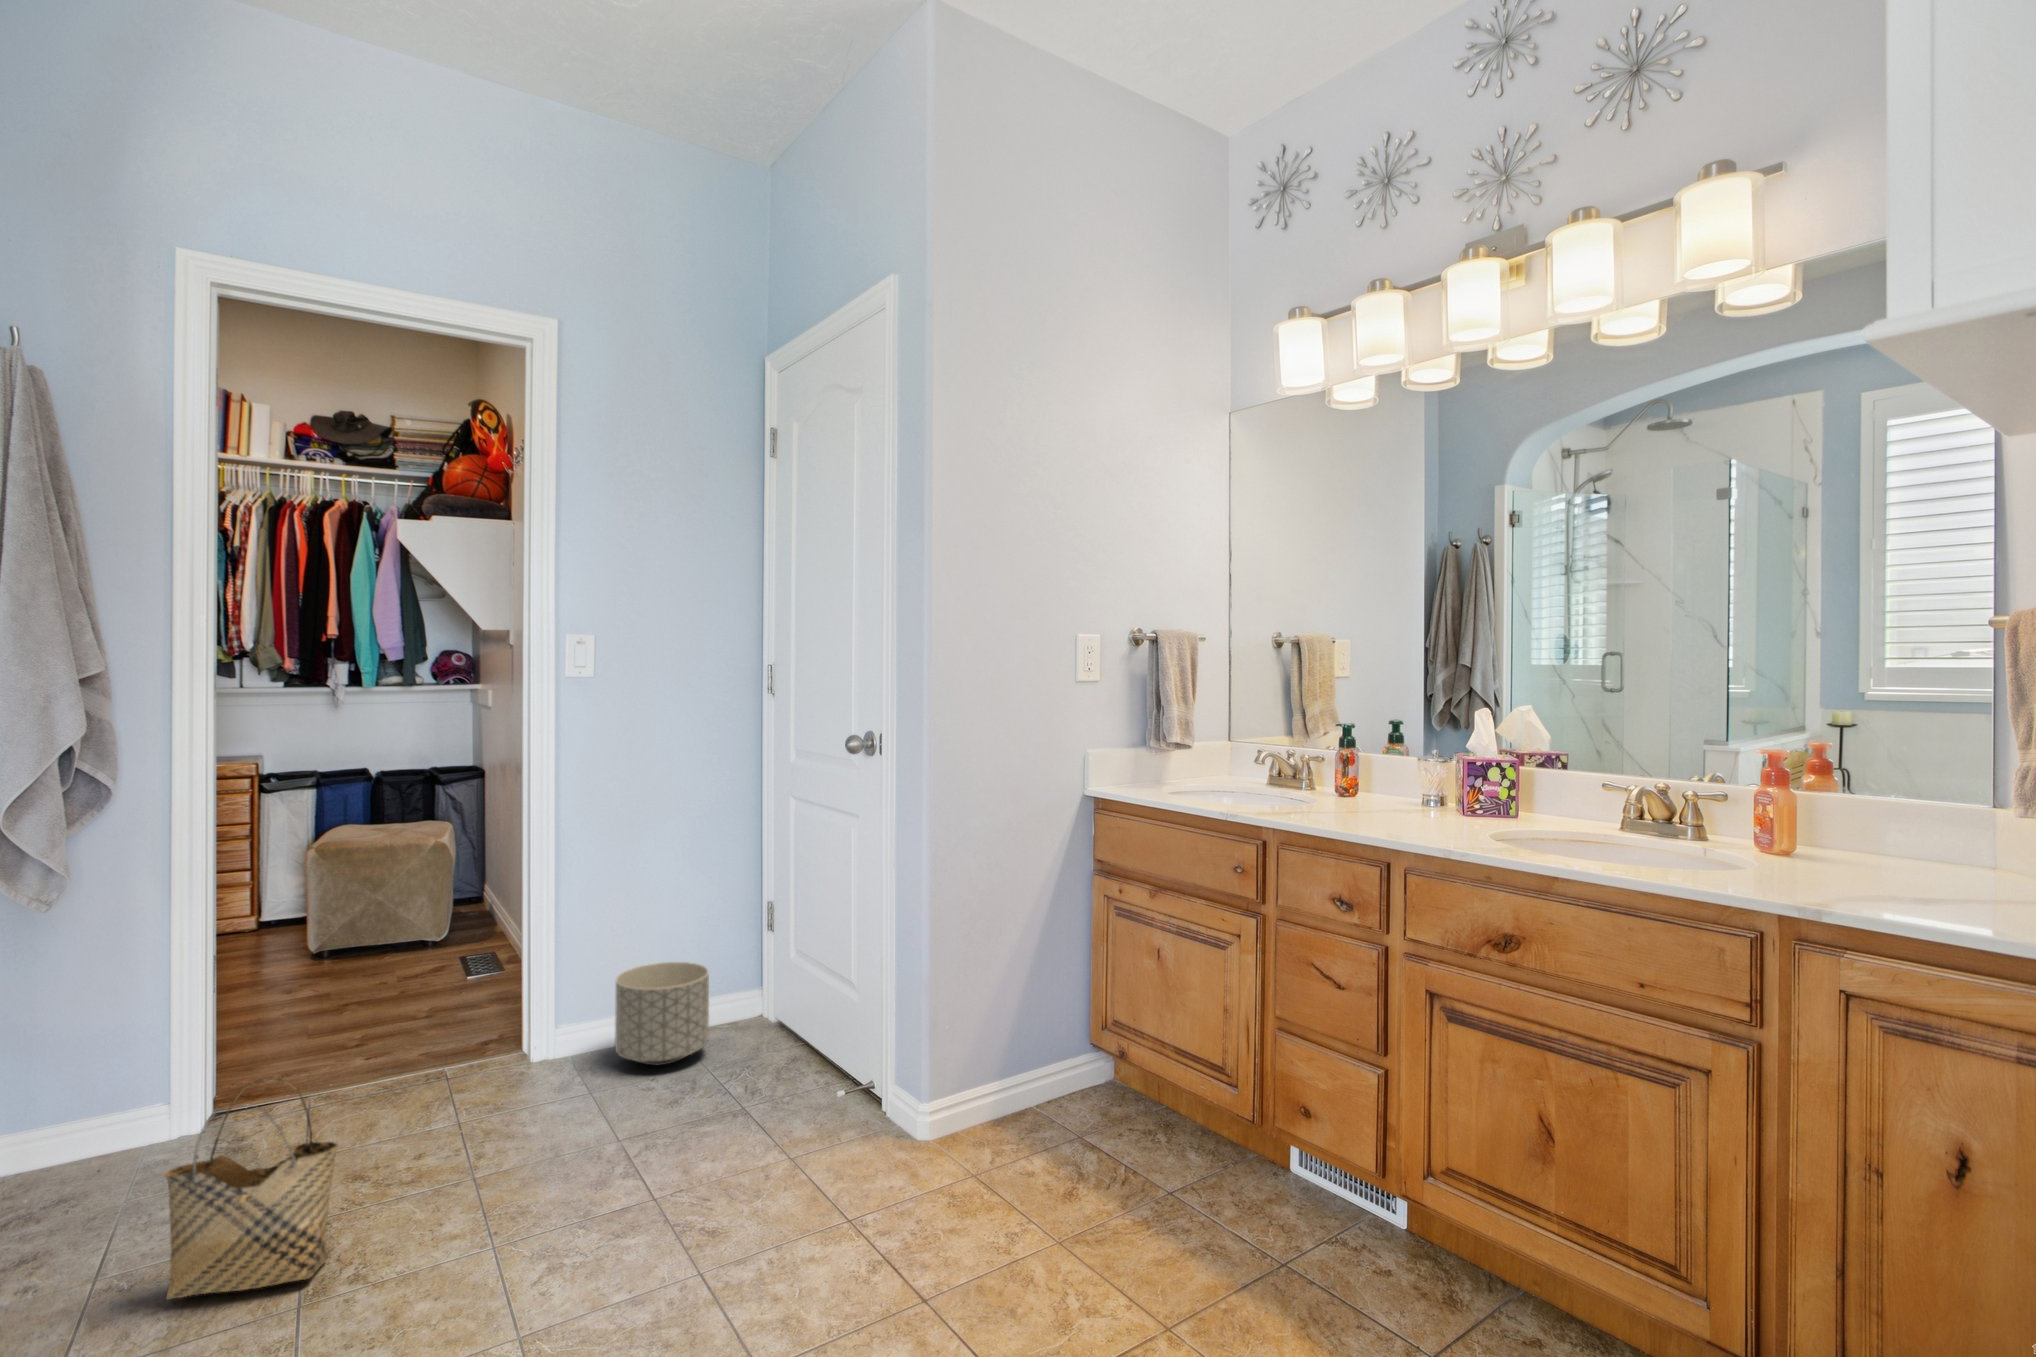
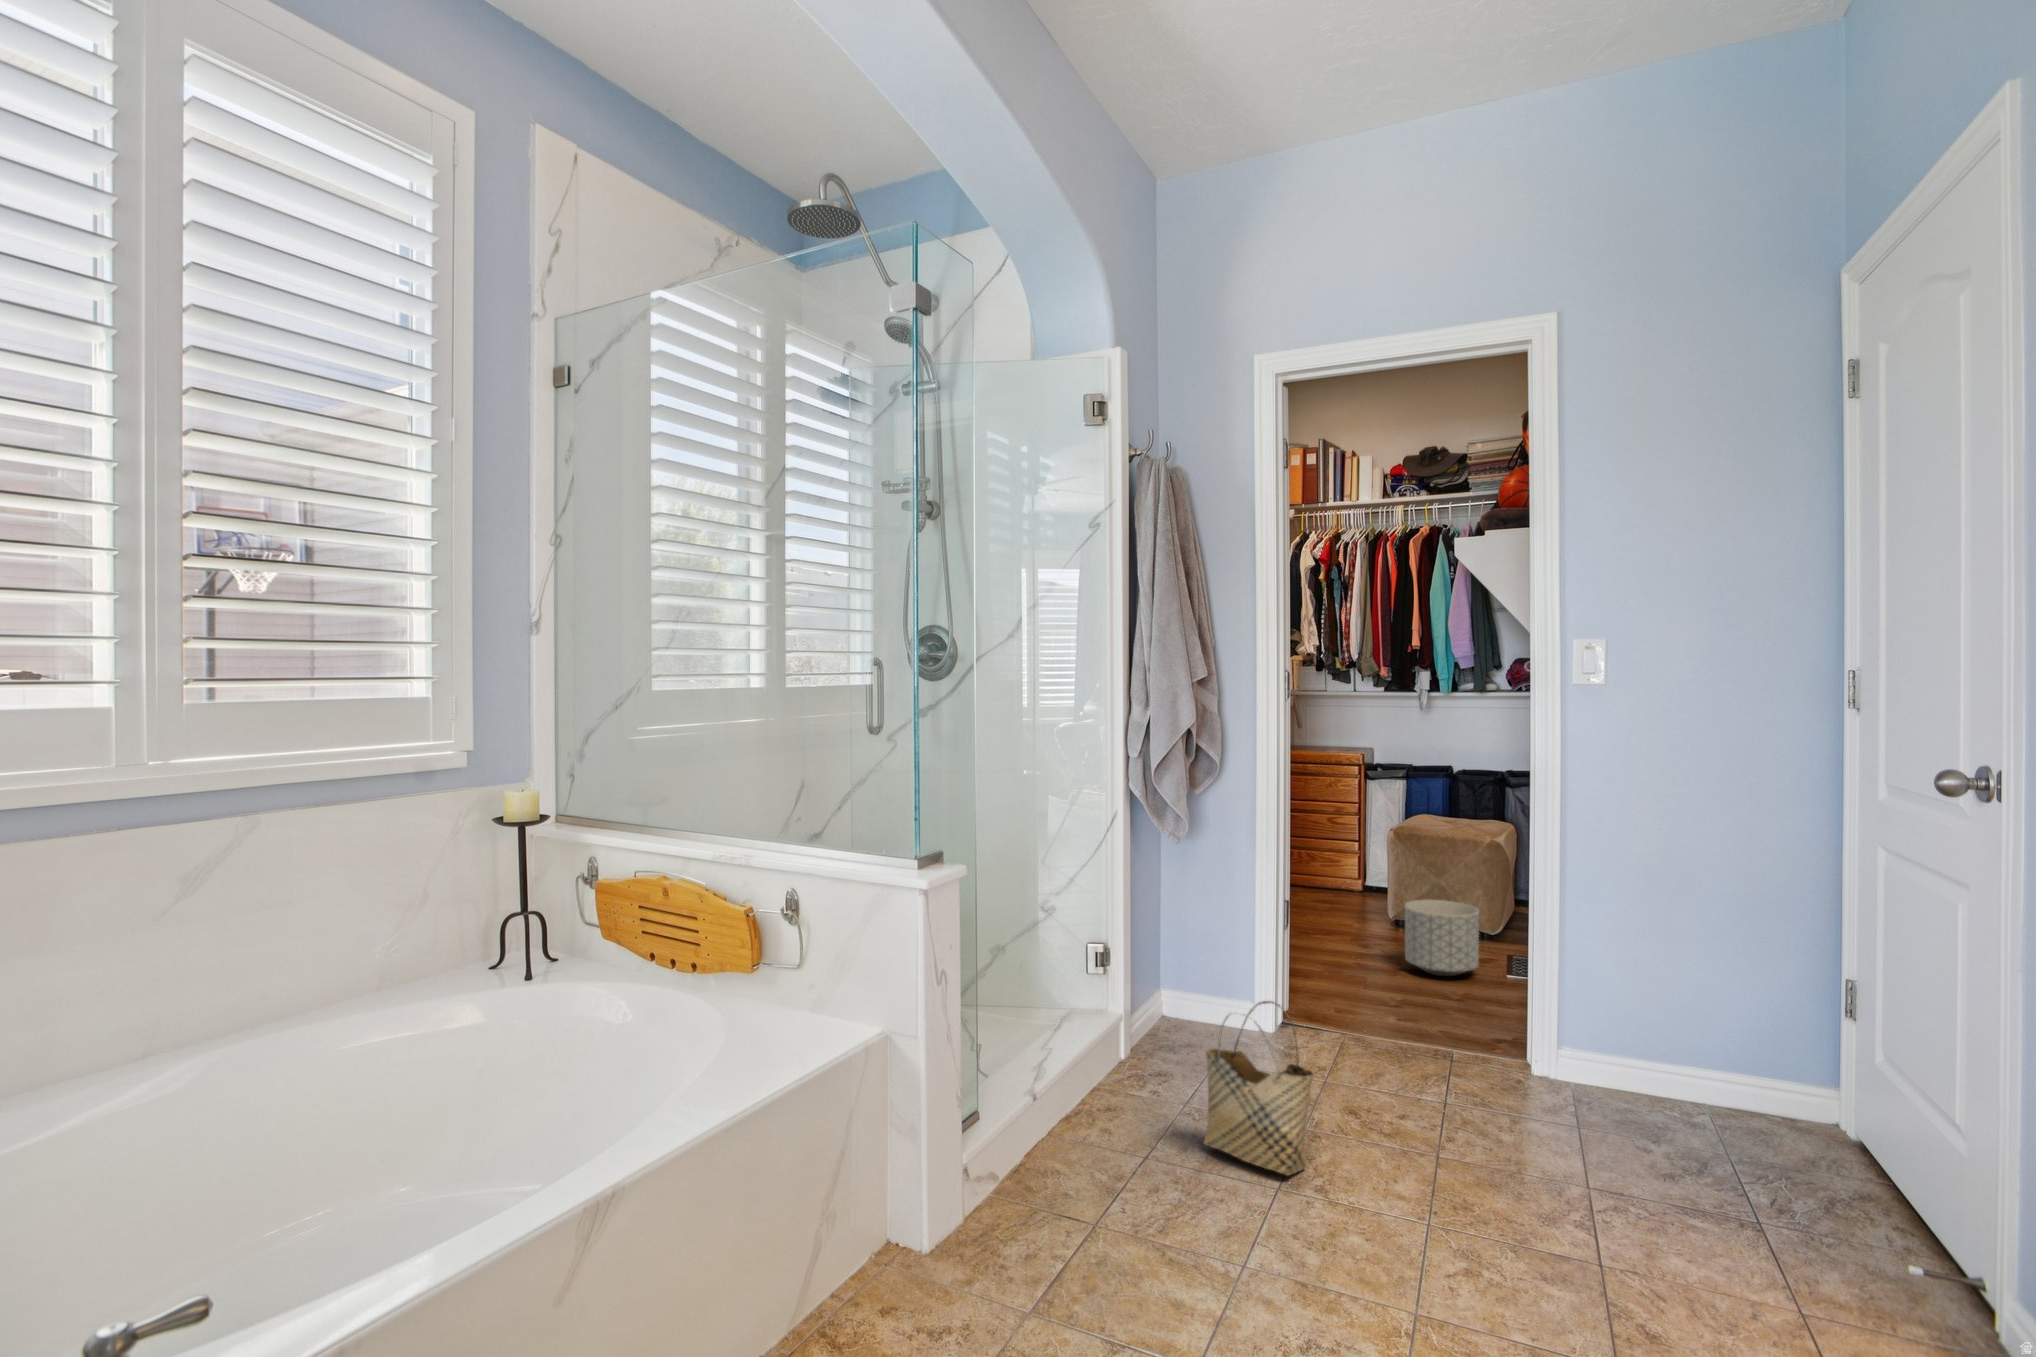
planter: present [615,962,709,1065] -> present [1405,900,1479,976]

